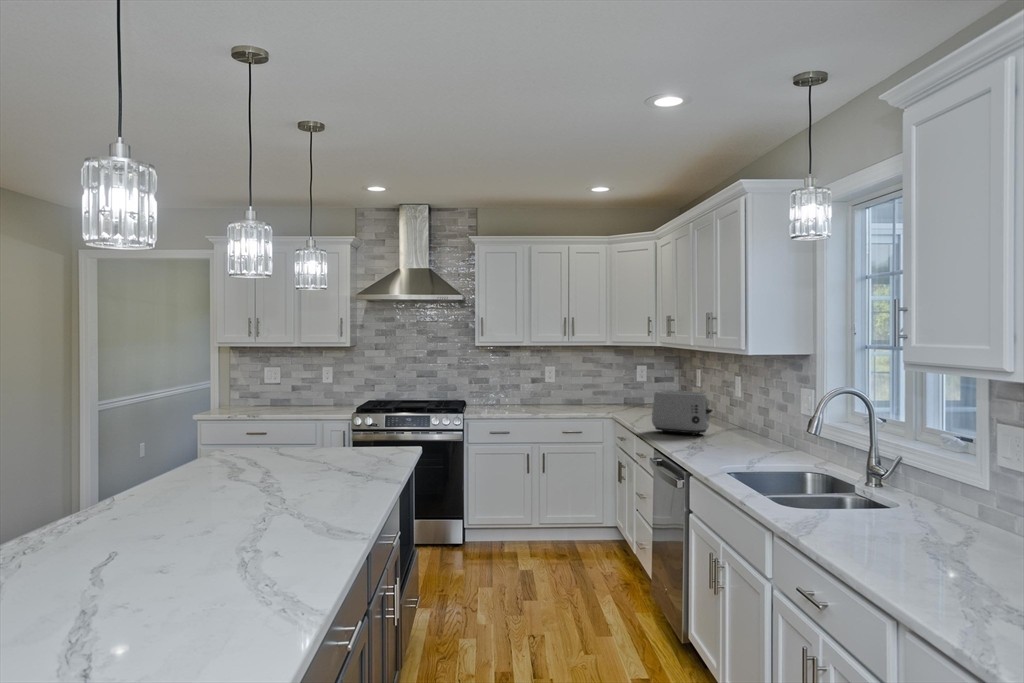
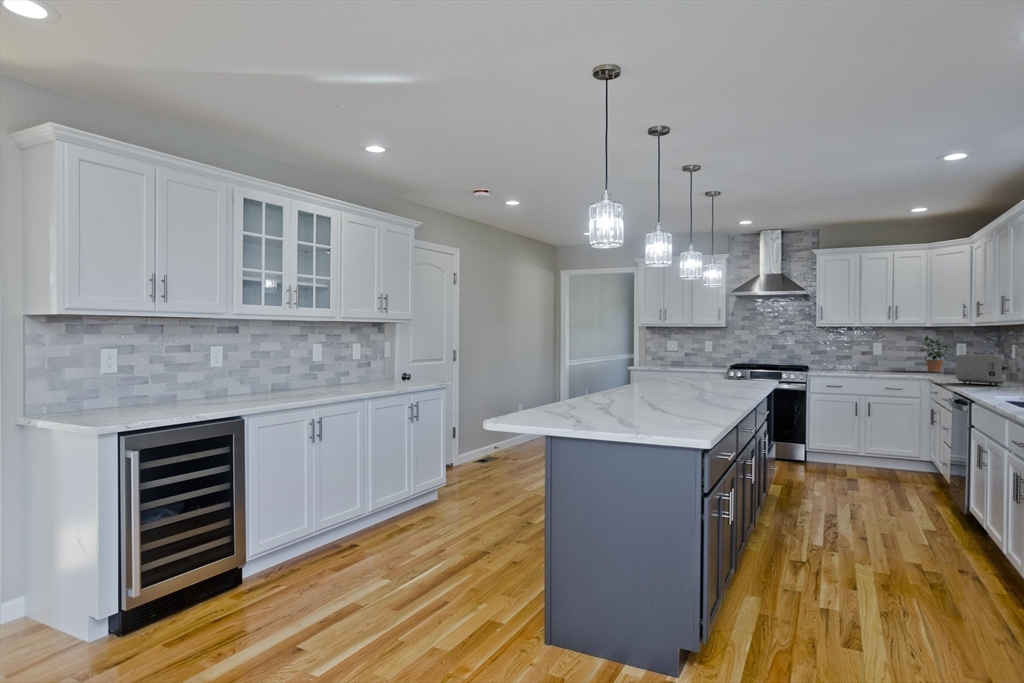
potted plant: none [592,356,638,404] -> present [921,336,953,372]

